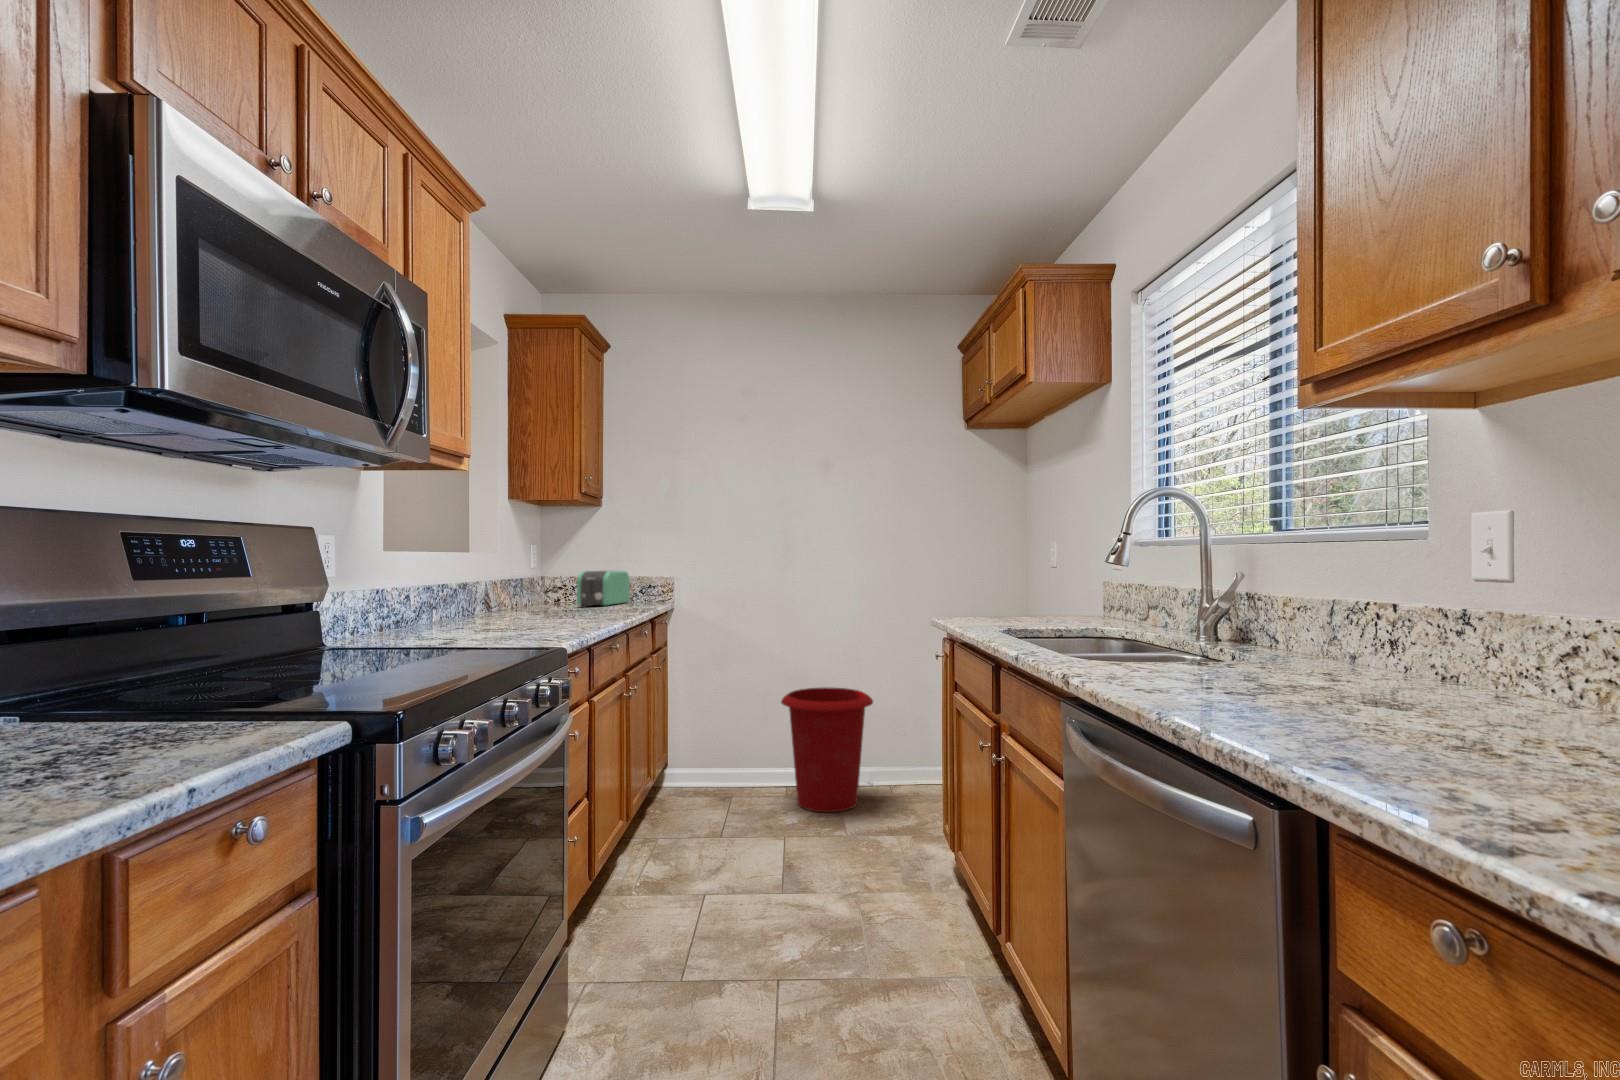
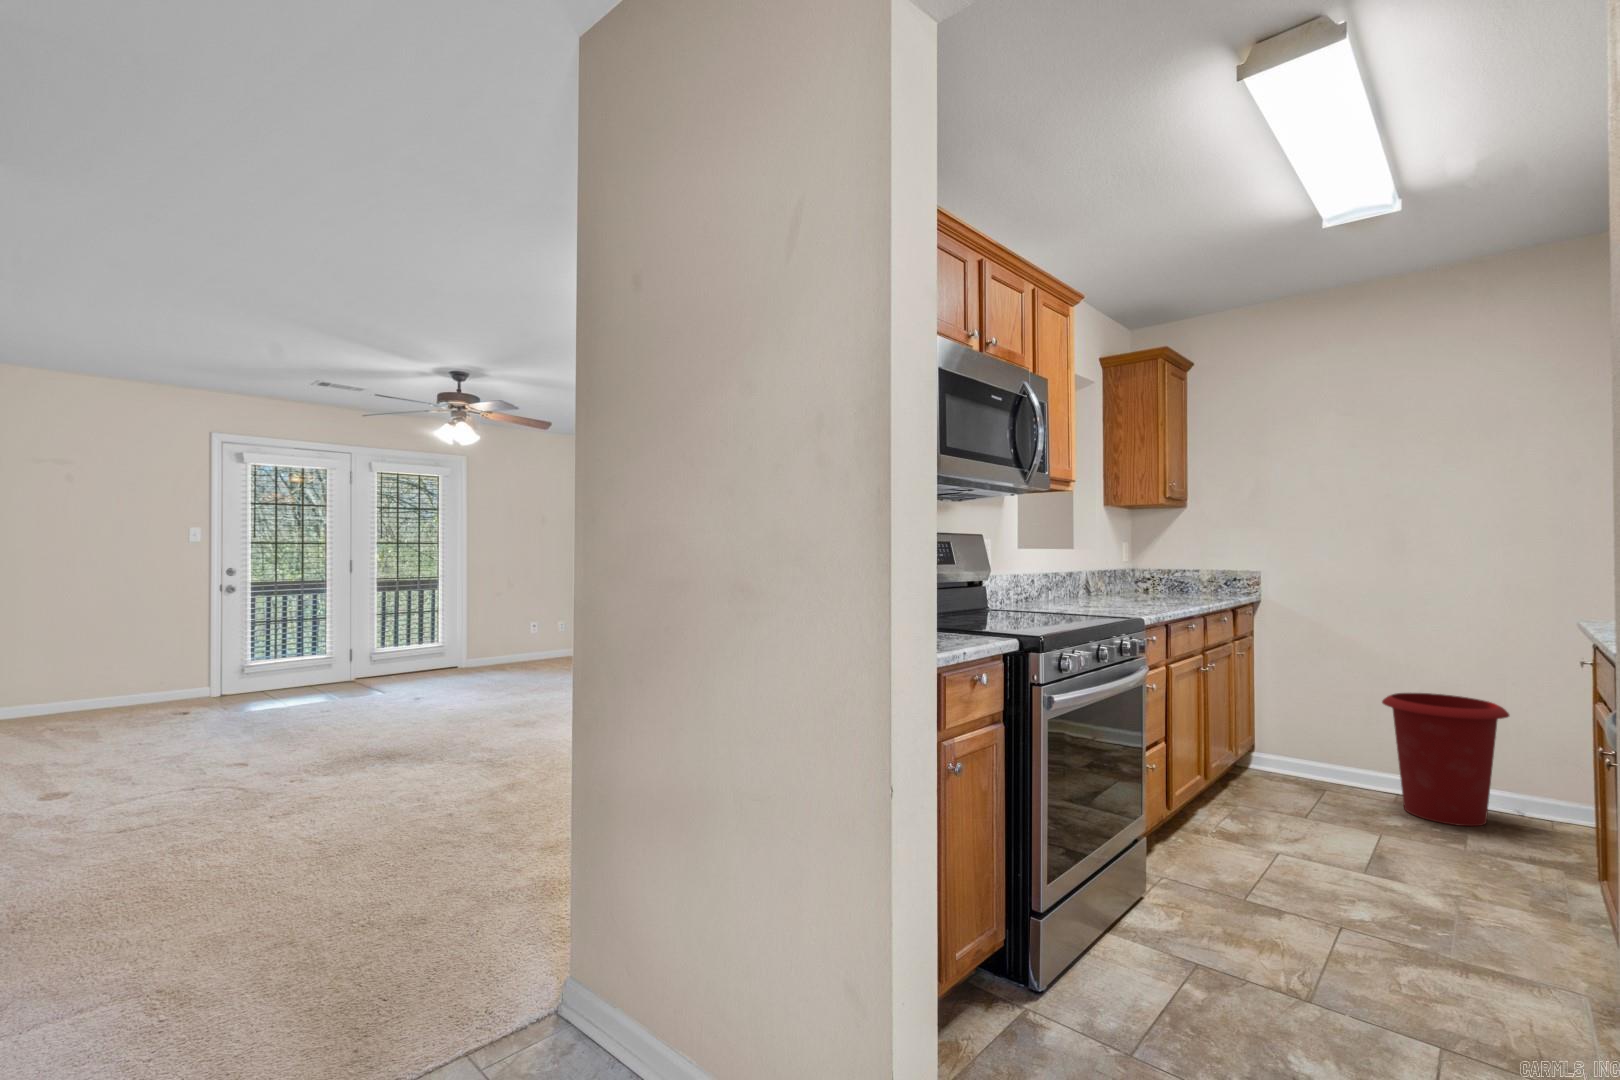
toaster: present [577,571,630,606] -> none [1164,565,1215,596]

